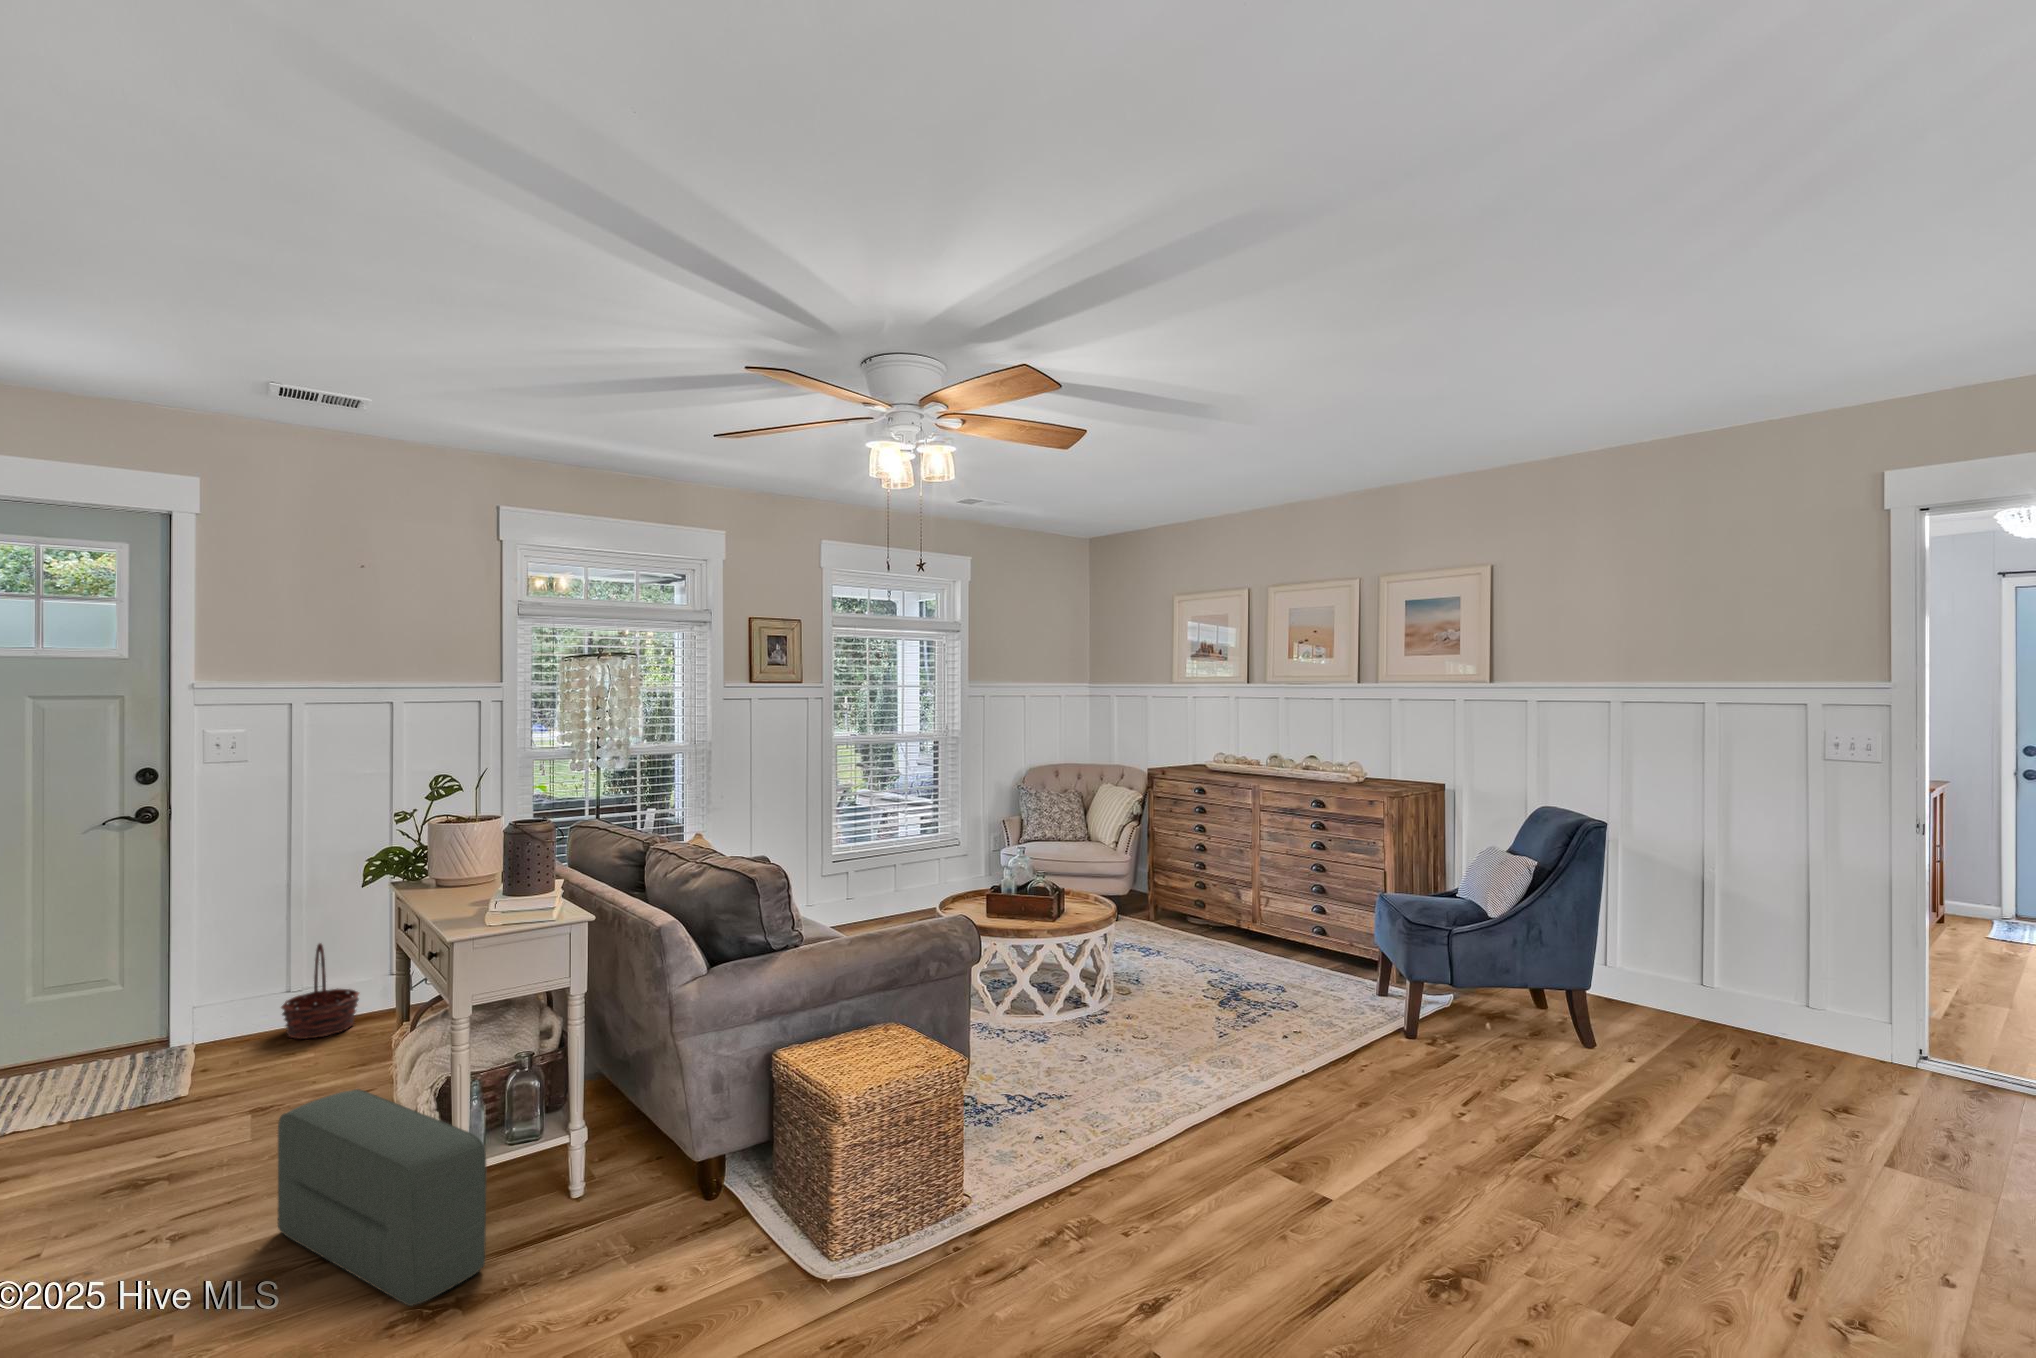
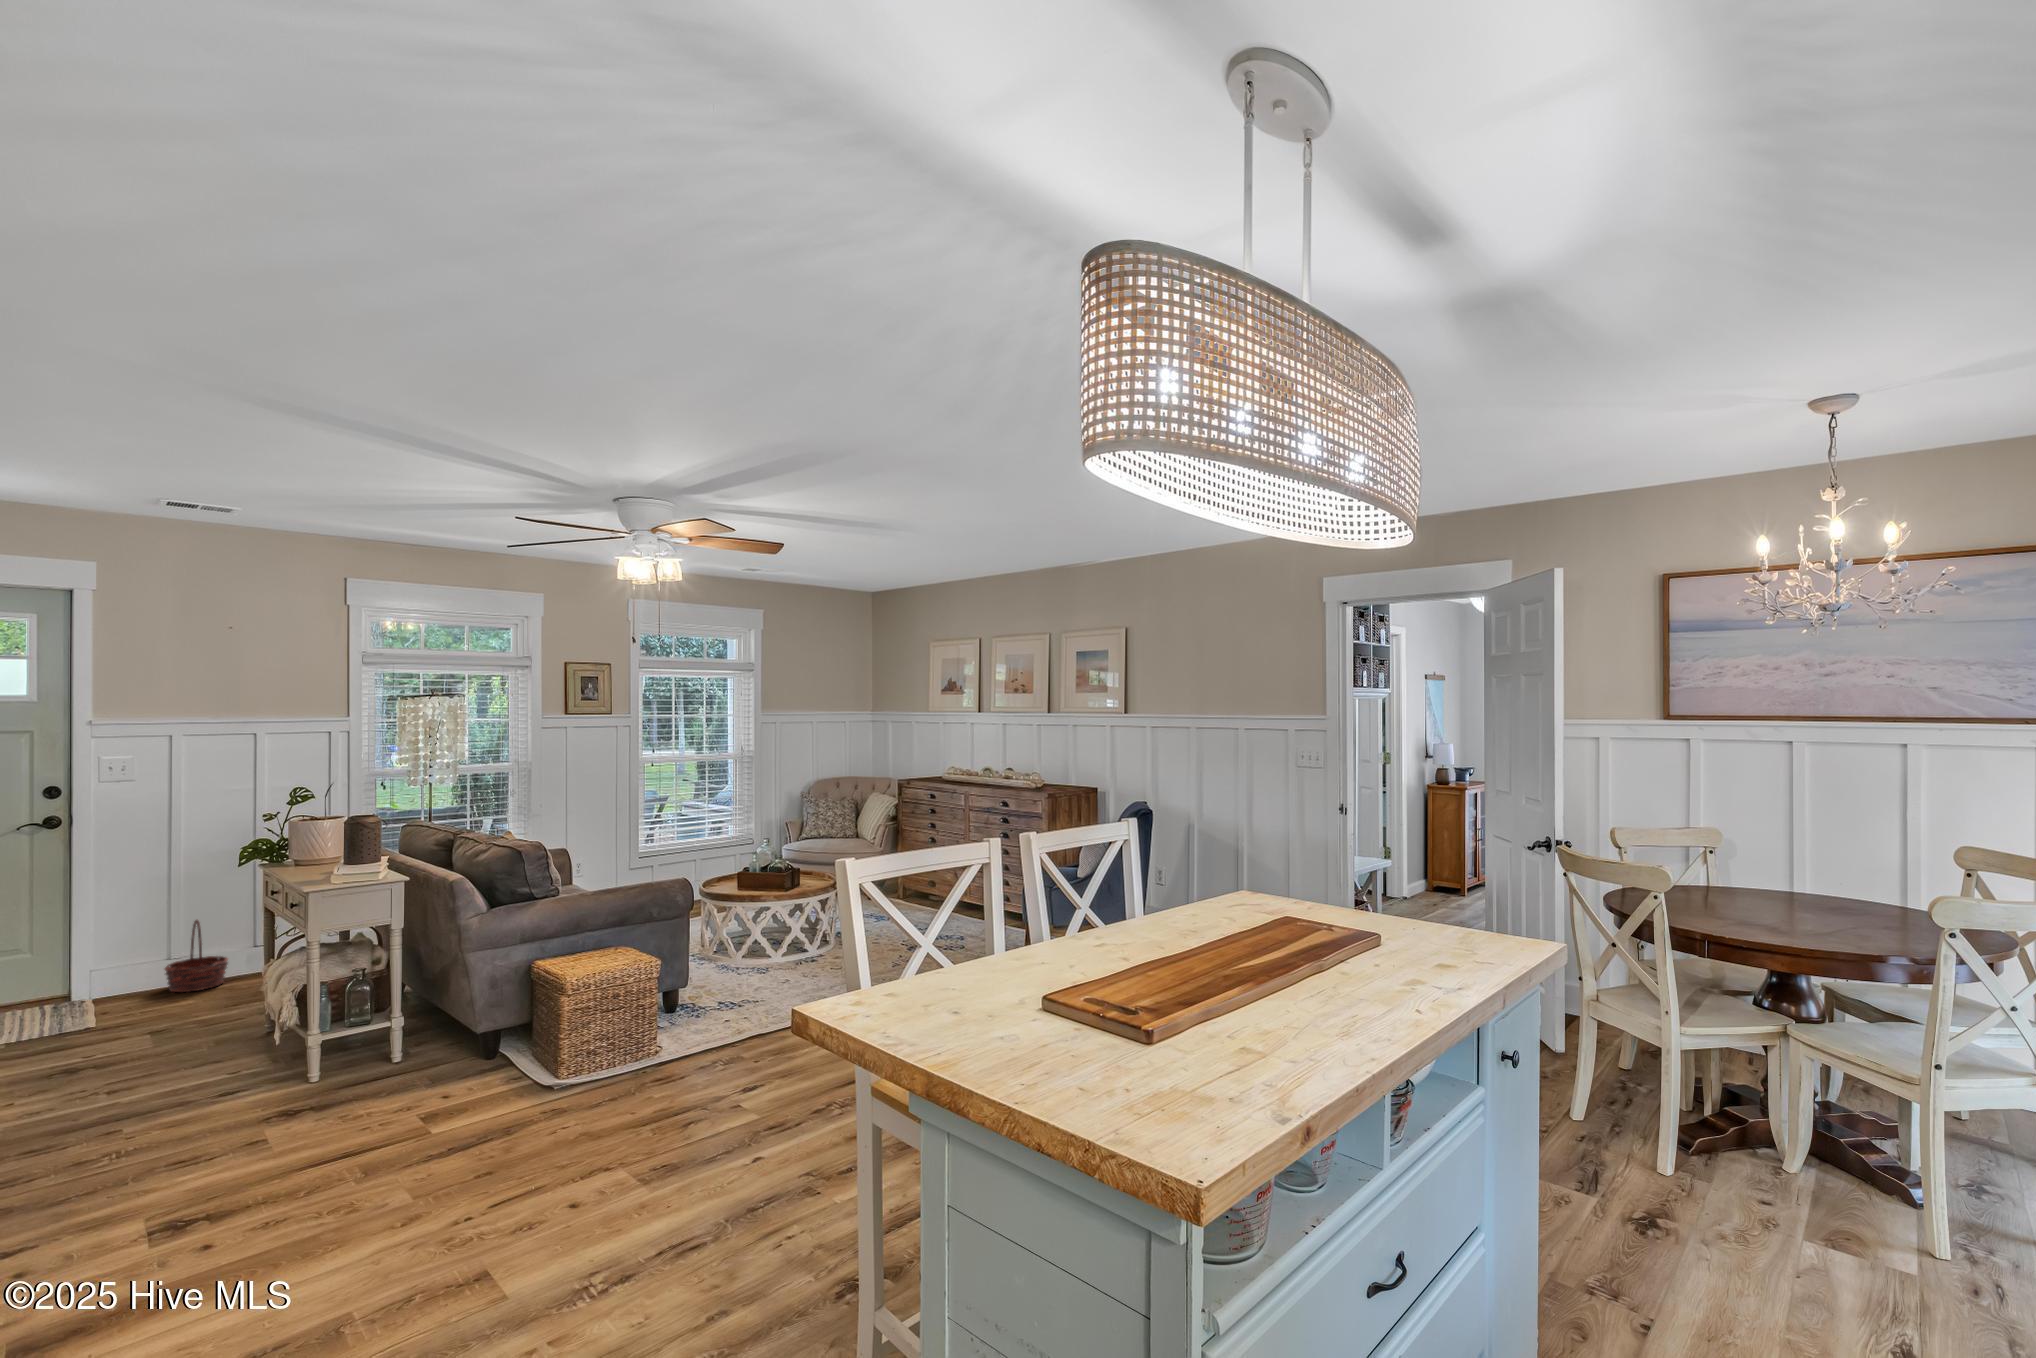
pouf: present [278,1089,486,1306] -> none [182,996,331,1114]

